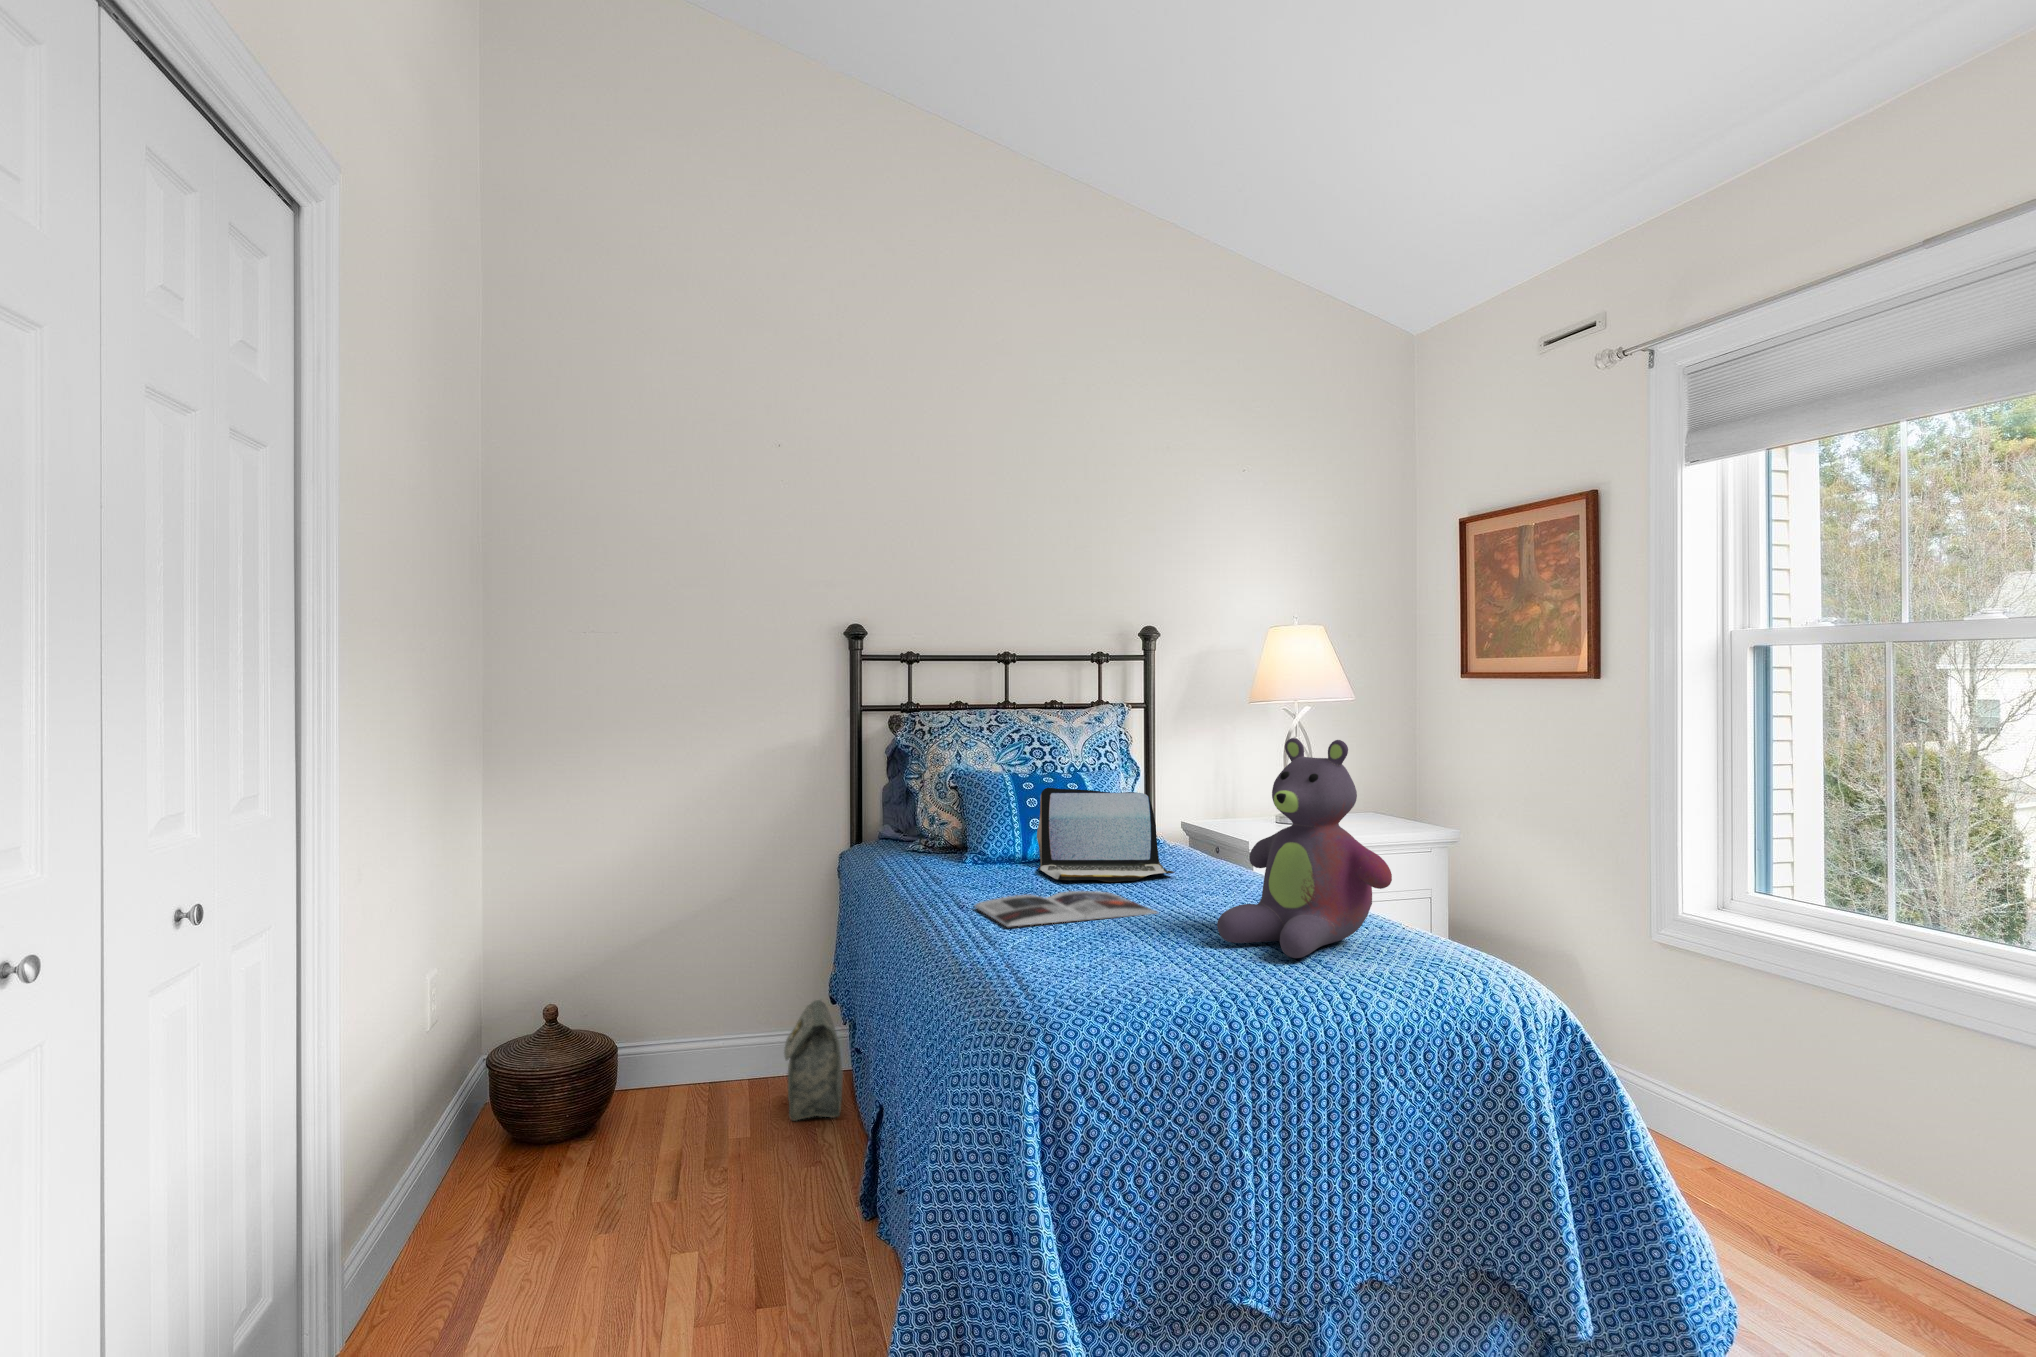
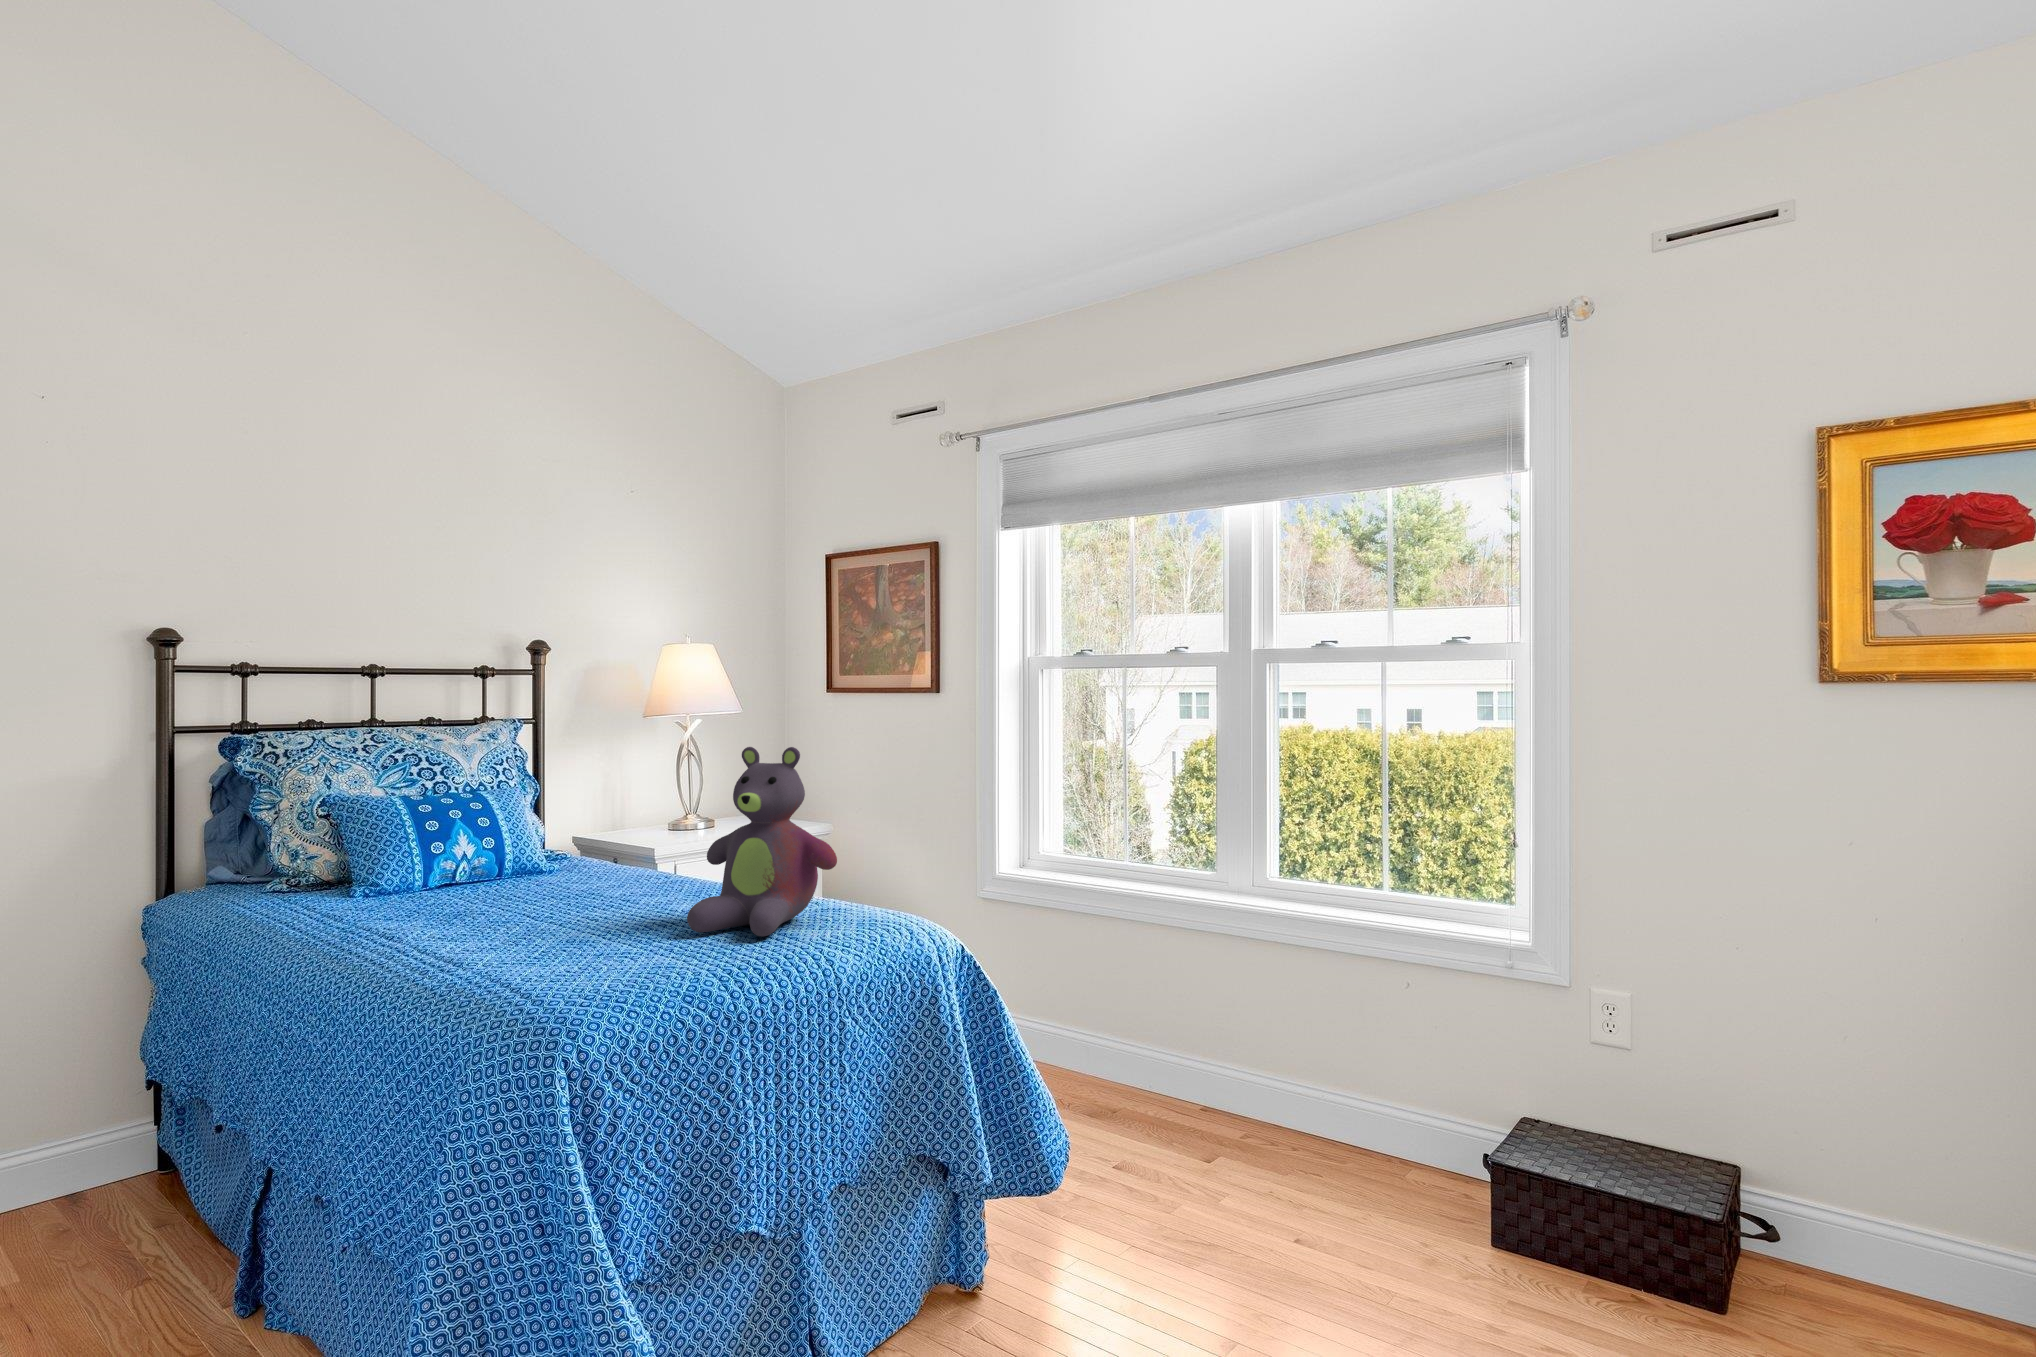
laptop: present [1037,788,1175,882] -> none [445,808,607,902]
magazine: present [974,891,1157,927] -> none [402,907,612,950]
bag: present [784,1000,843,1121] -> none [60,1092,158,1249]

